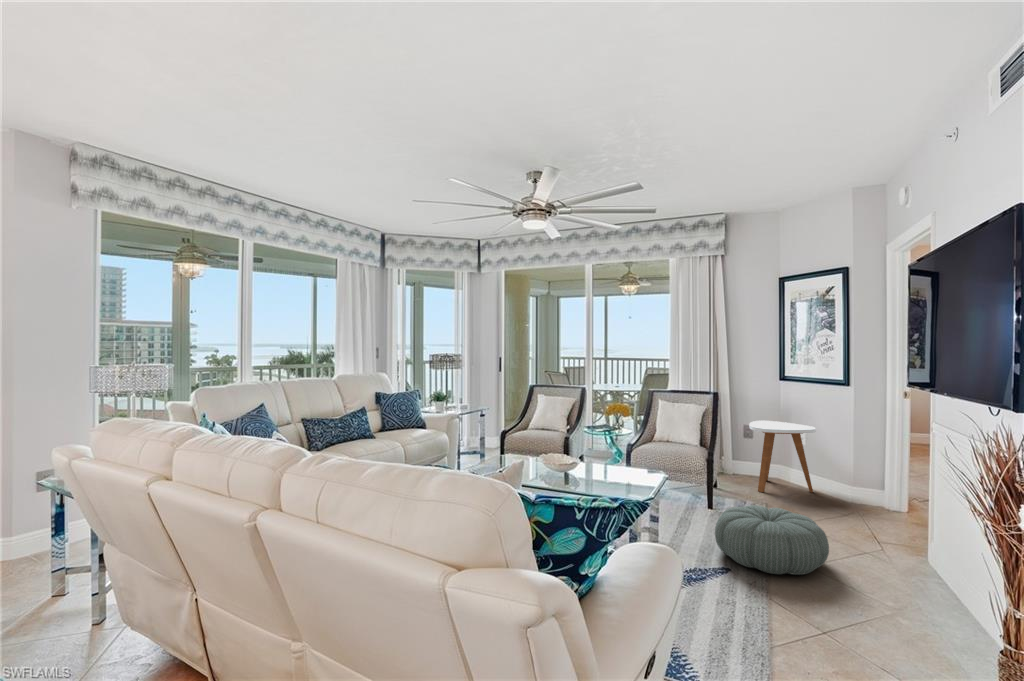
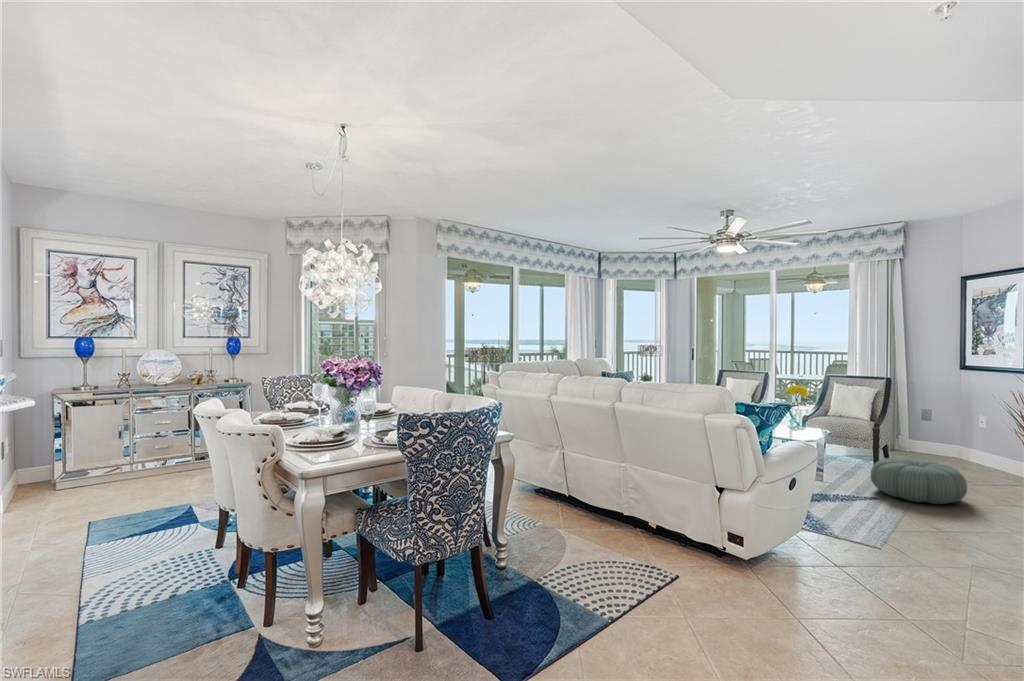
side table: present [749,421,816,492] -> none [924,404,992,467]

